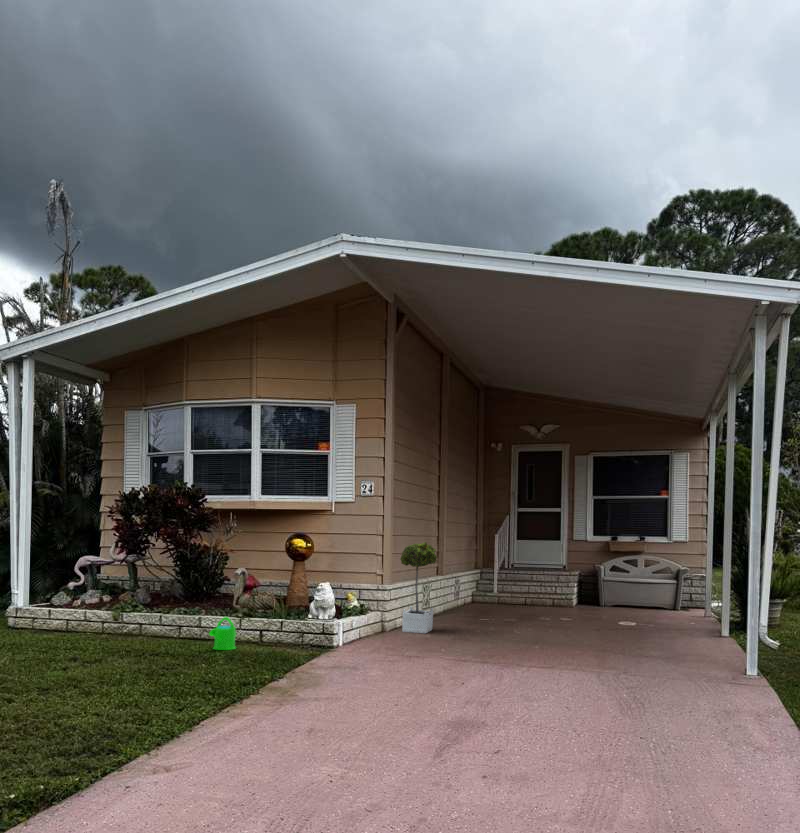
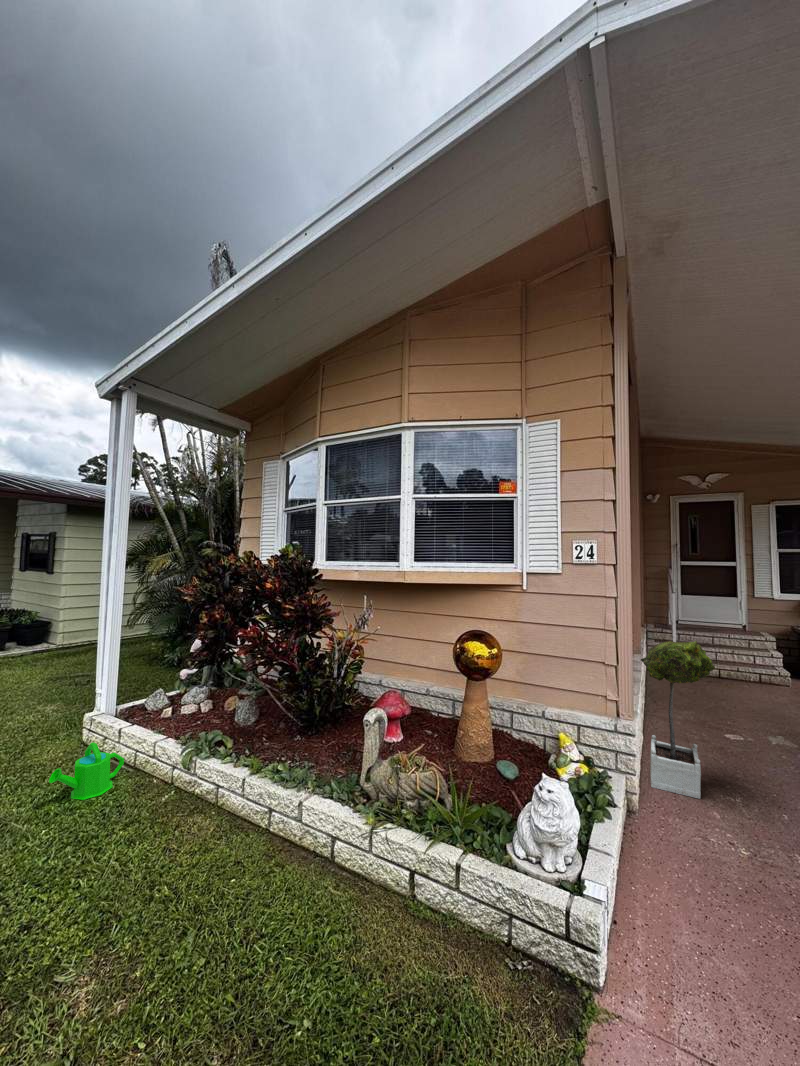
watering can: present [209,617,237,650] -> present [49,742,124,800]

